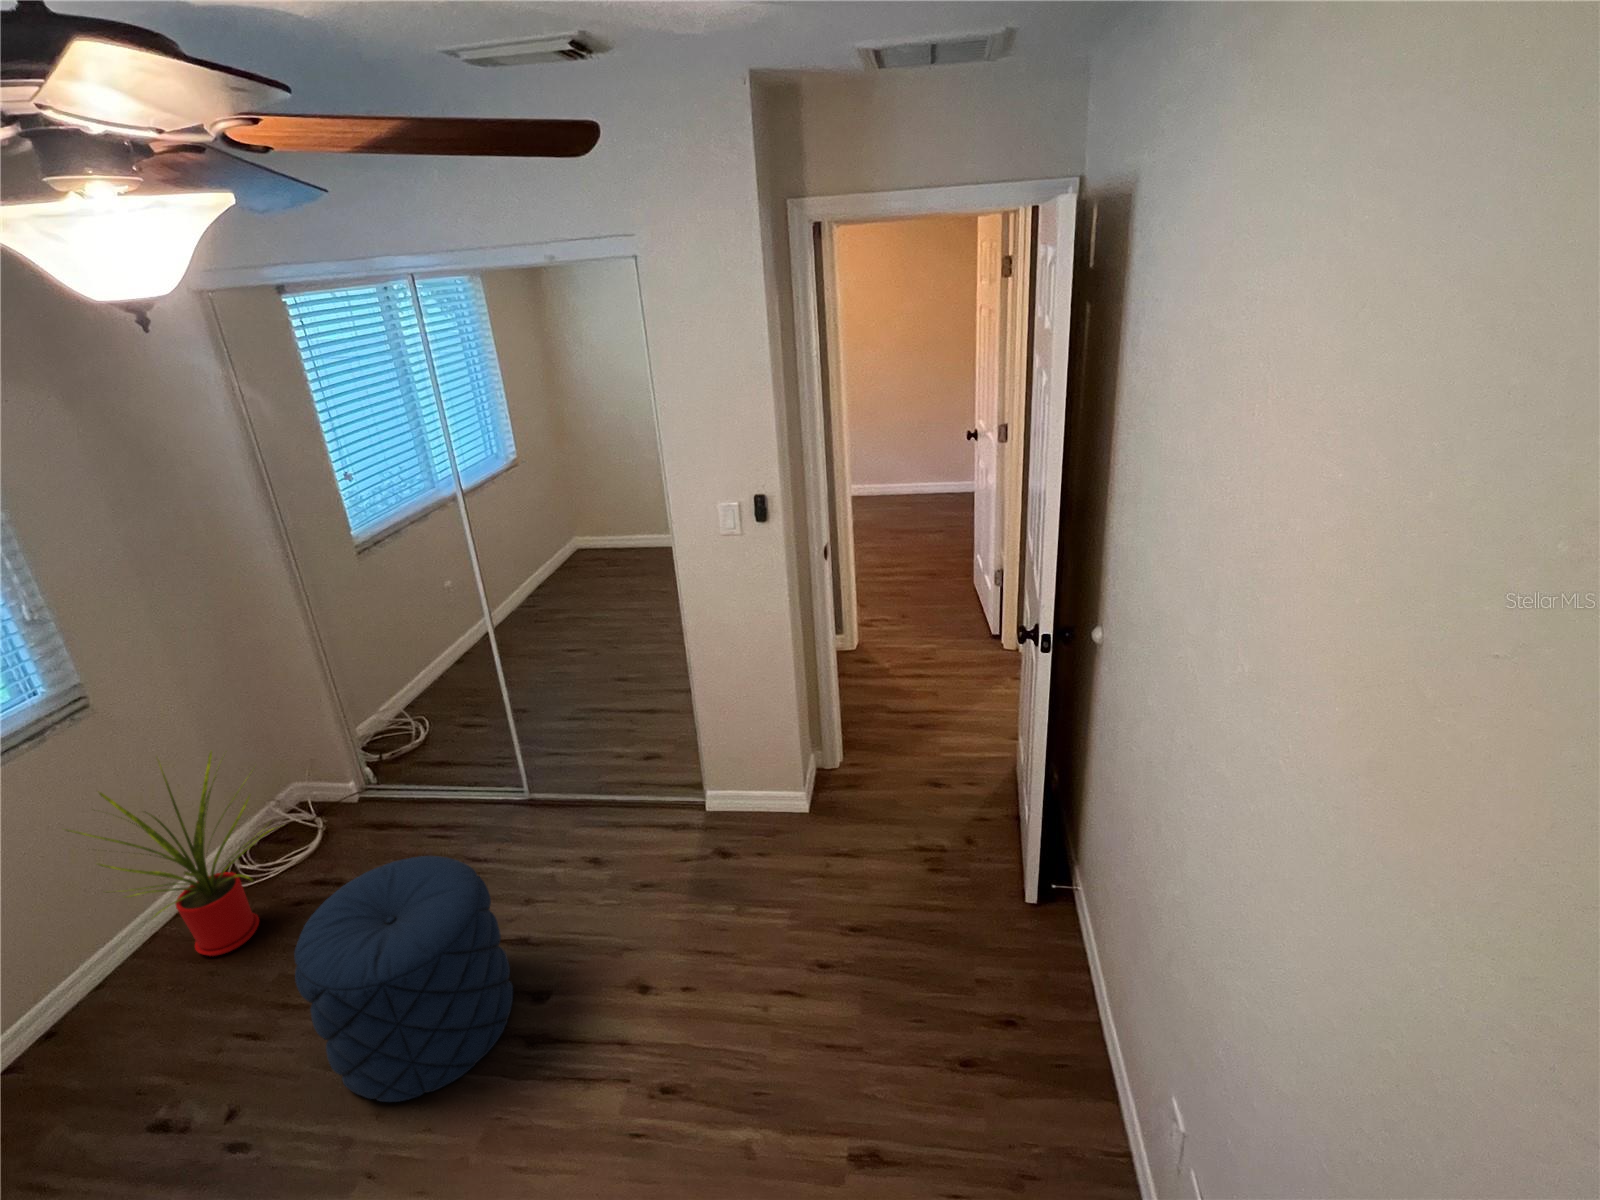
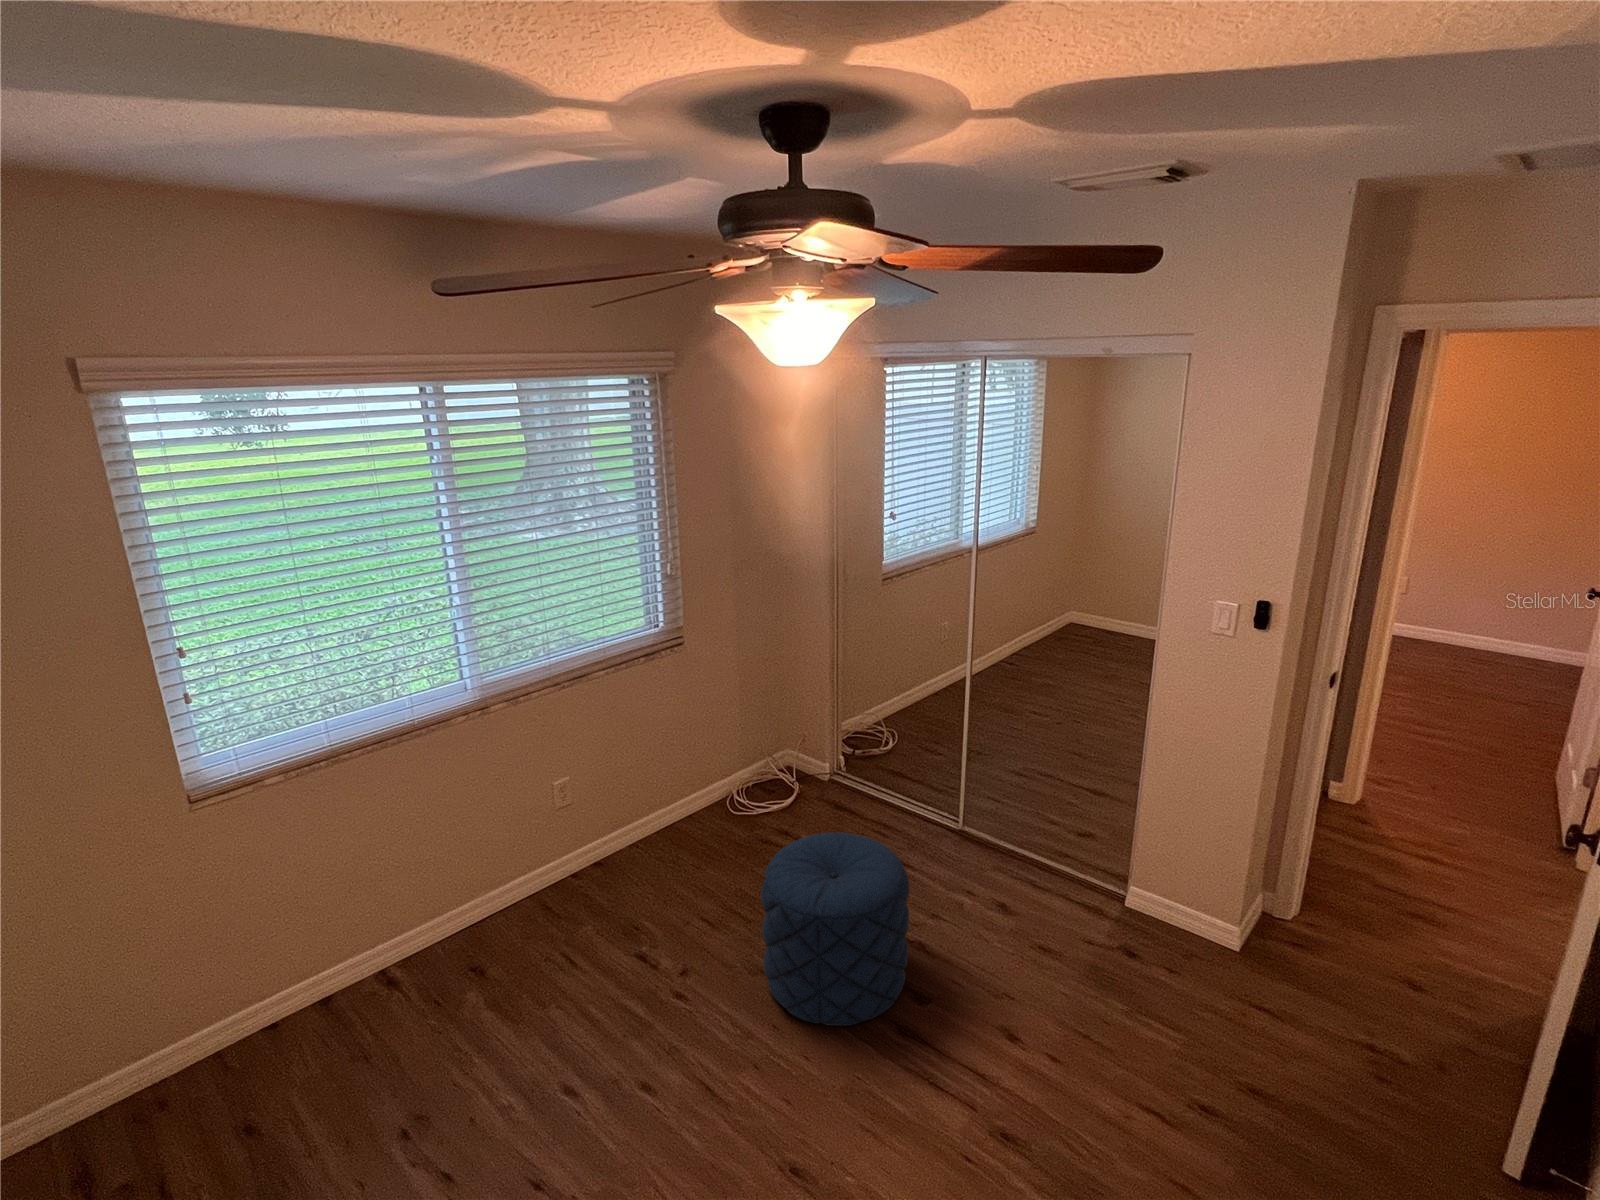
house plant: present [66,751,282,956] -> none [652,694,777,858]

